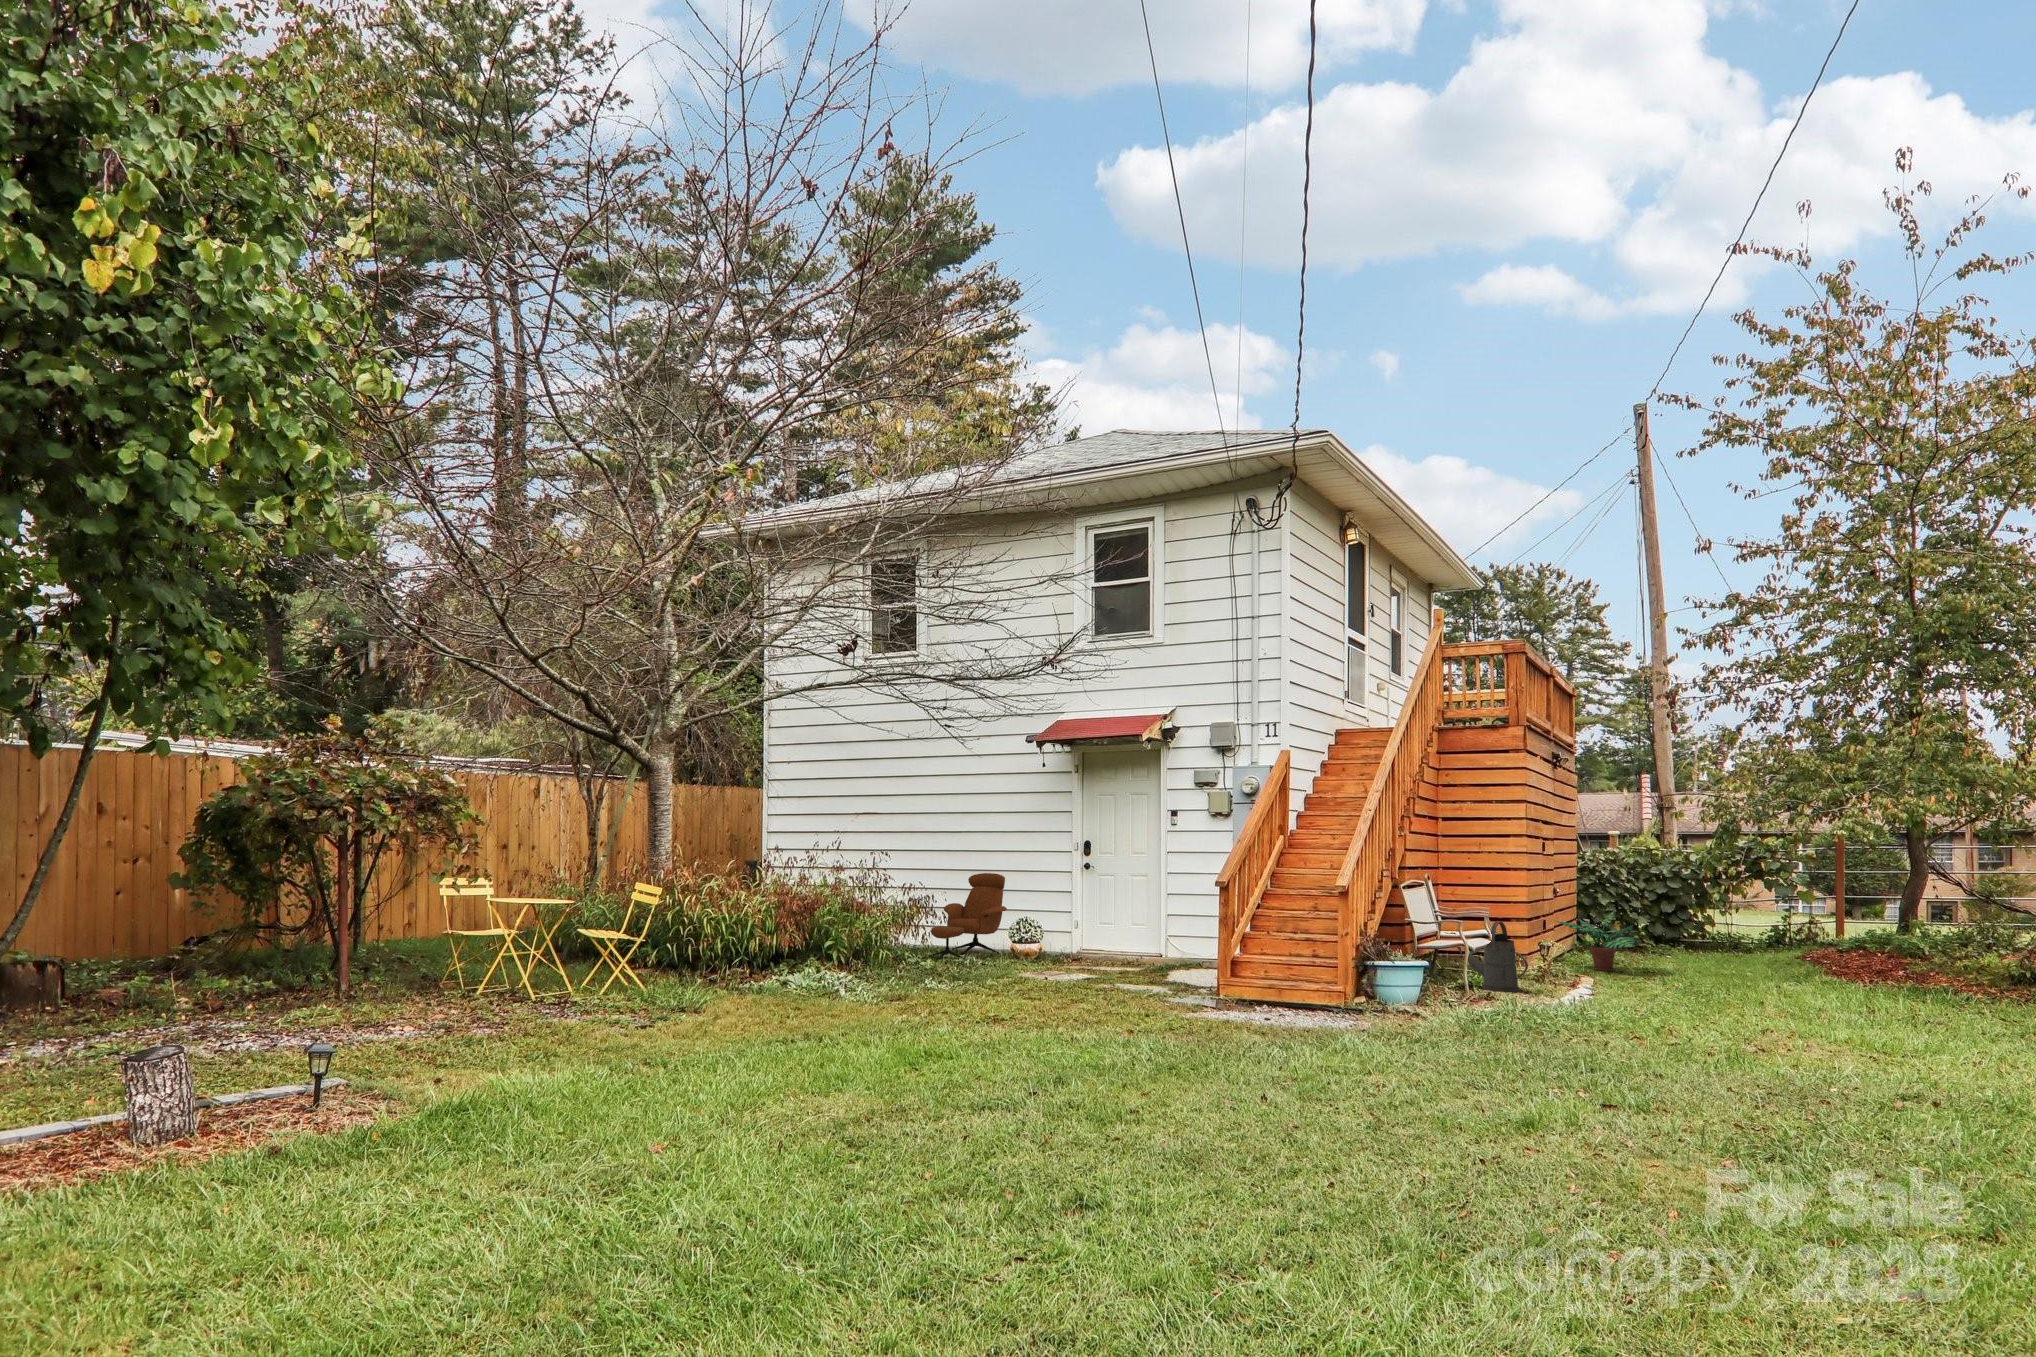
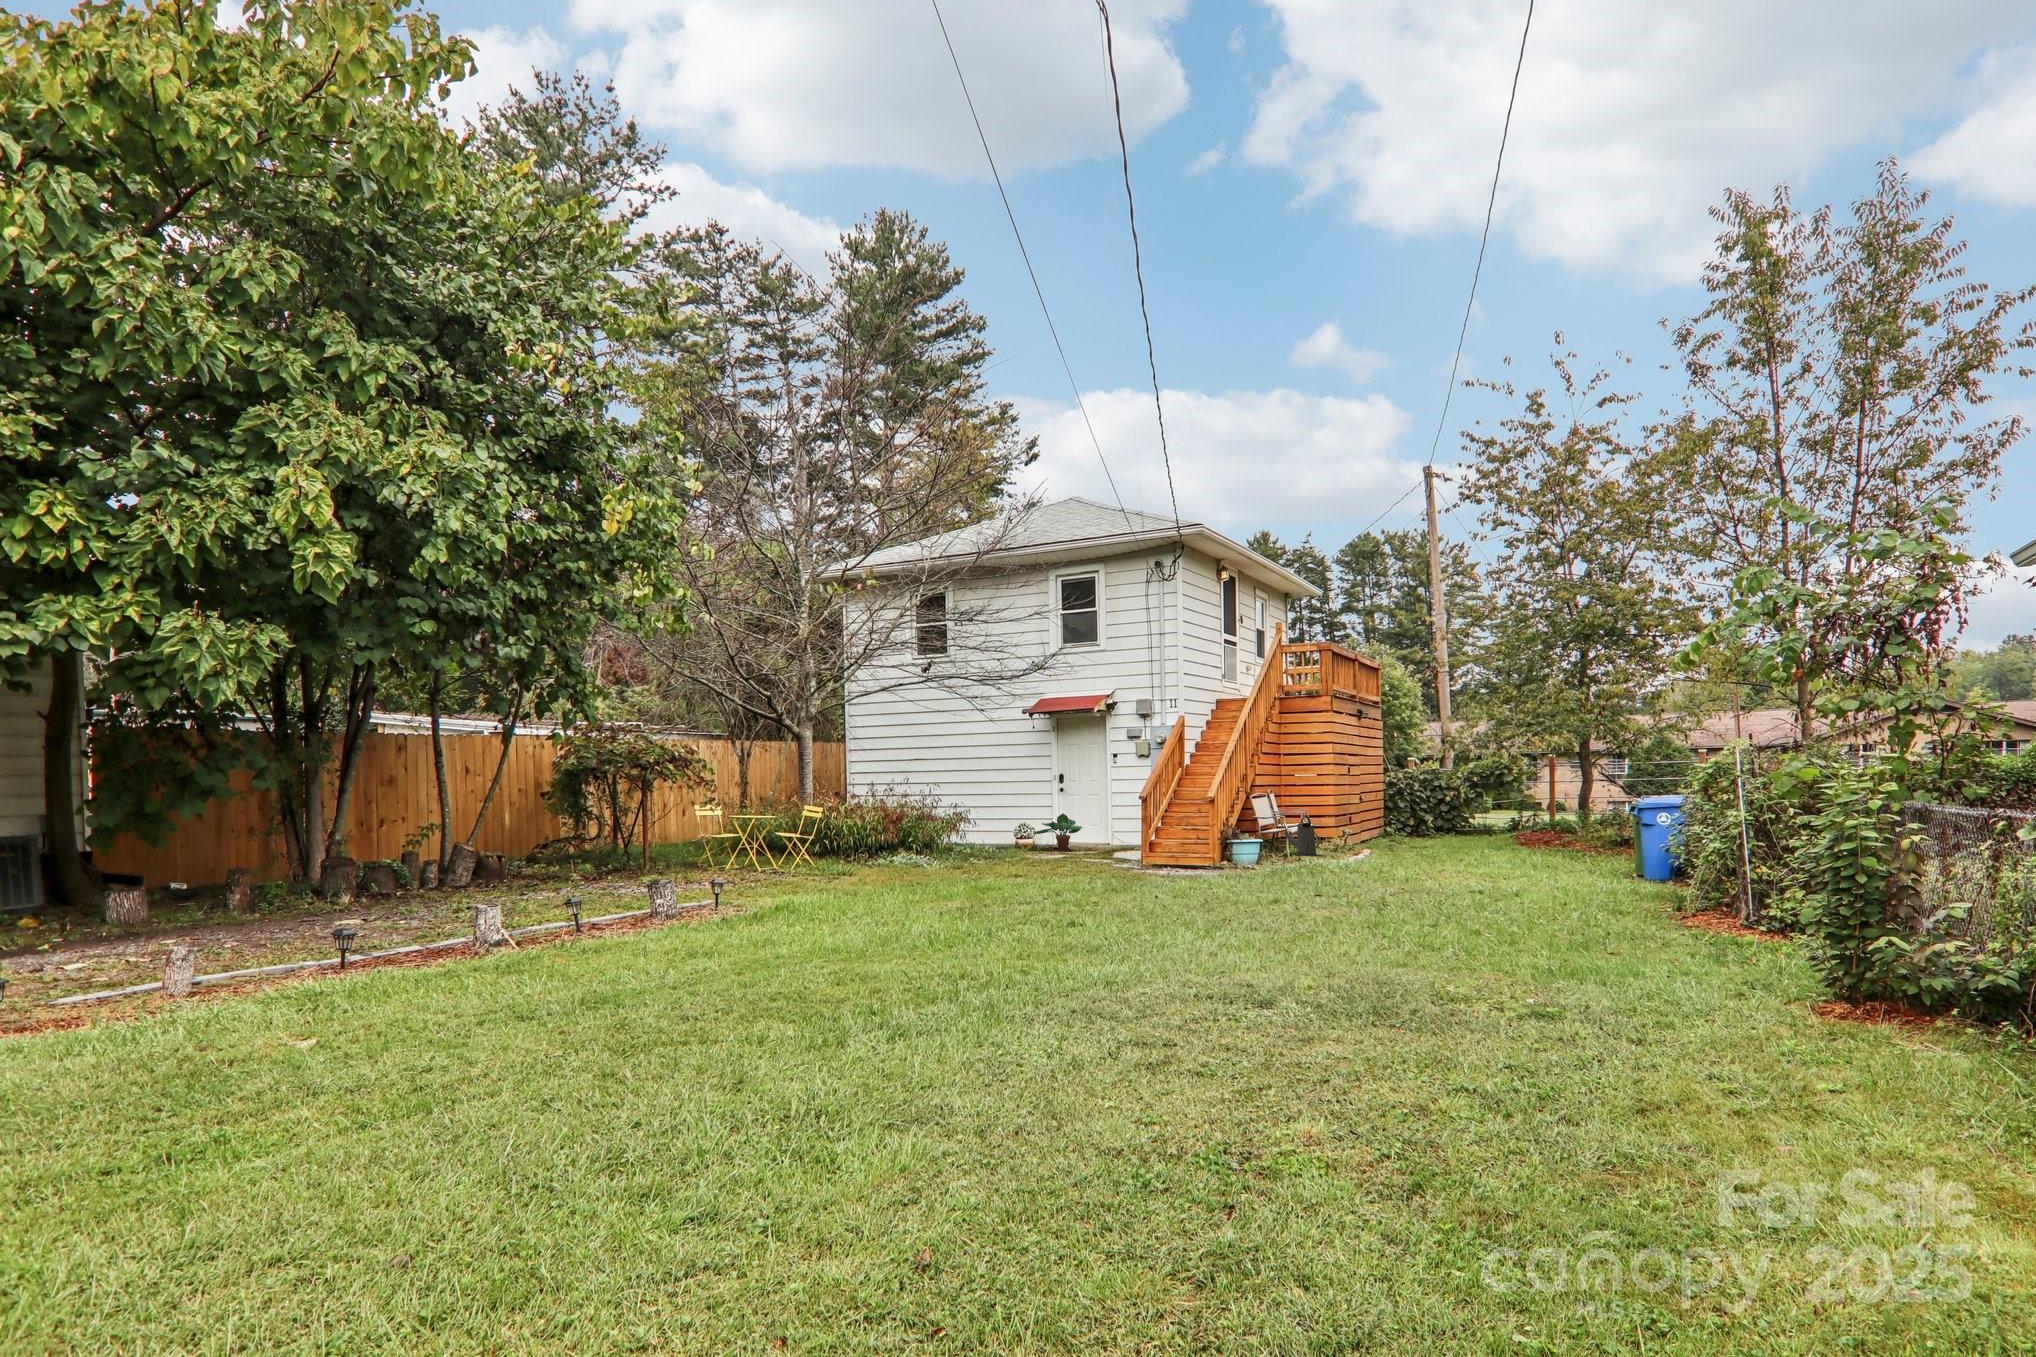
lounge chair: present [929,873,1007,960] -> none [964,798,1011,852]
potted plant: present [1555,911,1638,971] -> present [1034,813,1082,850]

